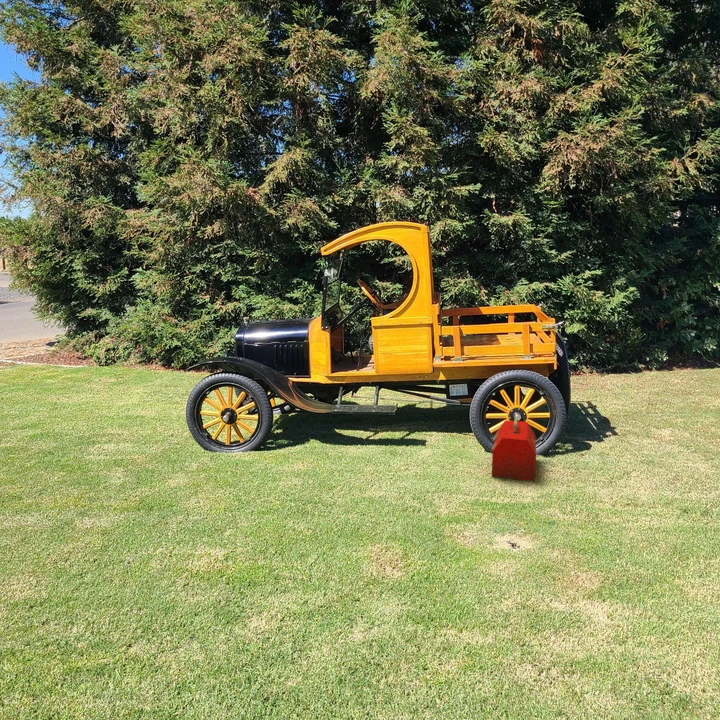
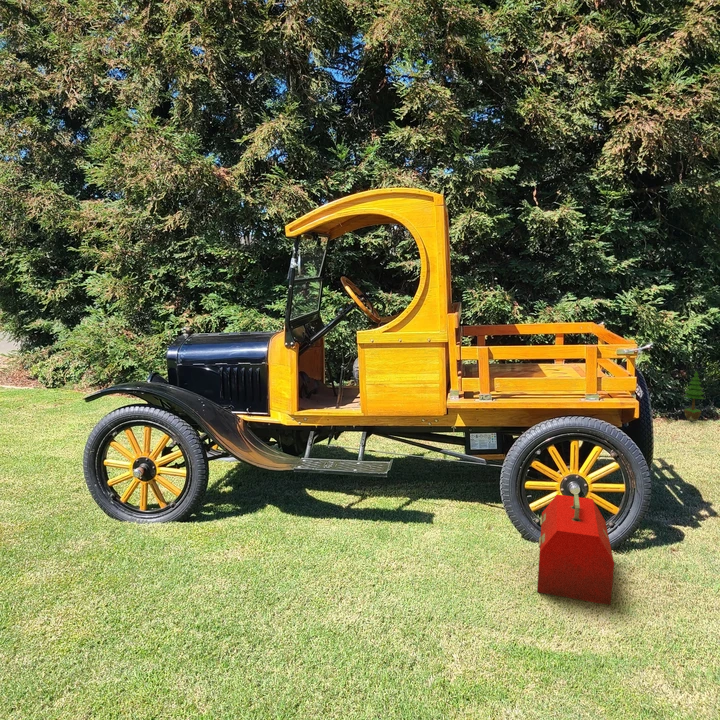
potted tree: none [611,337,627,376] -> present [684,371,704,422]

